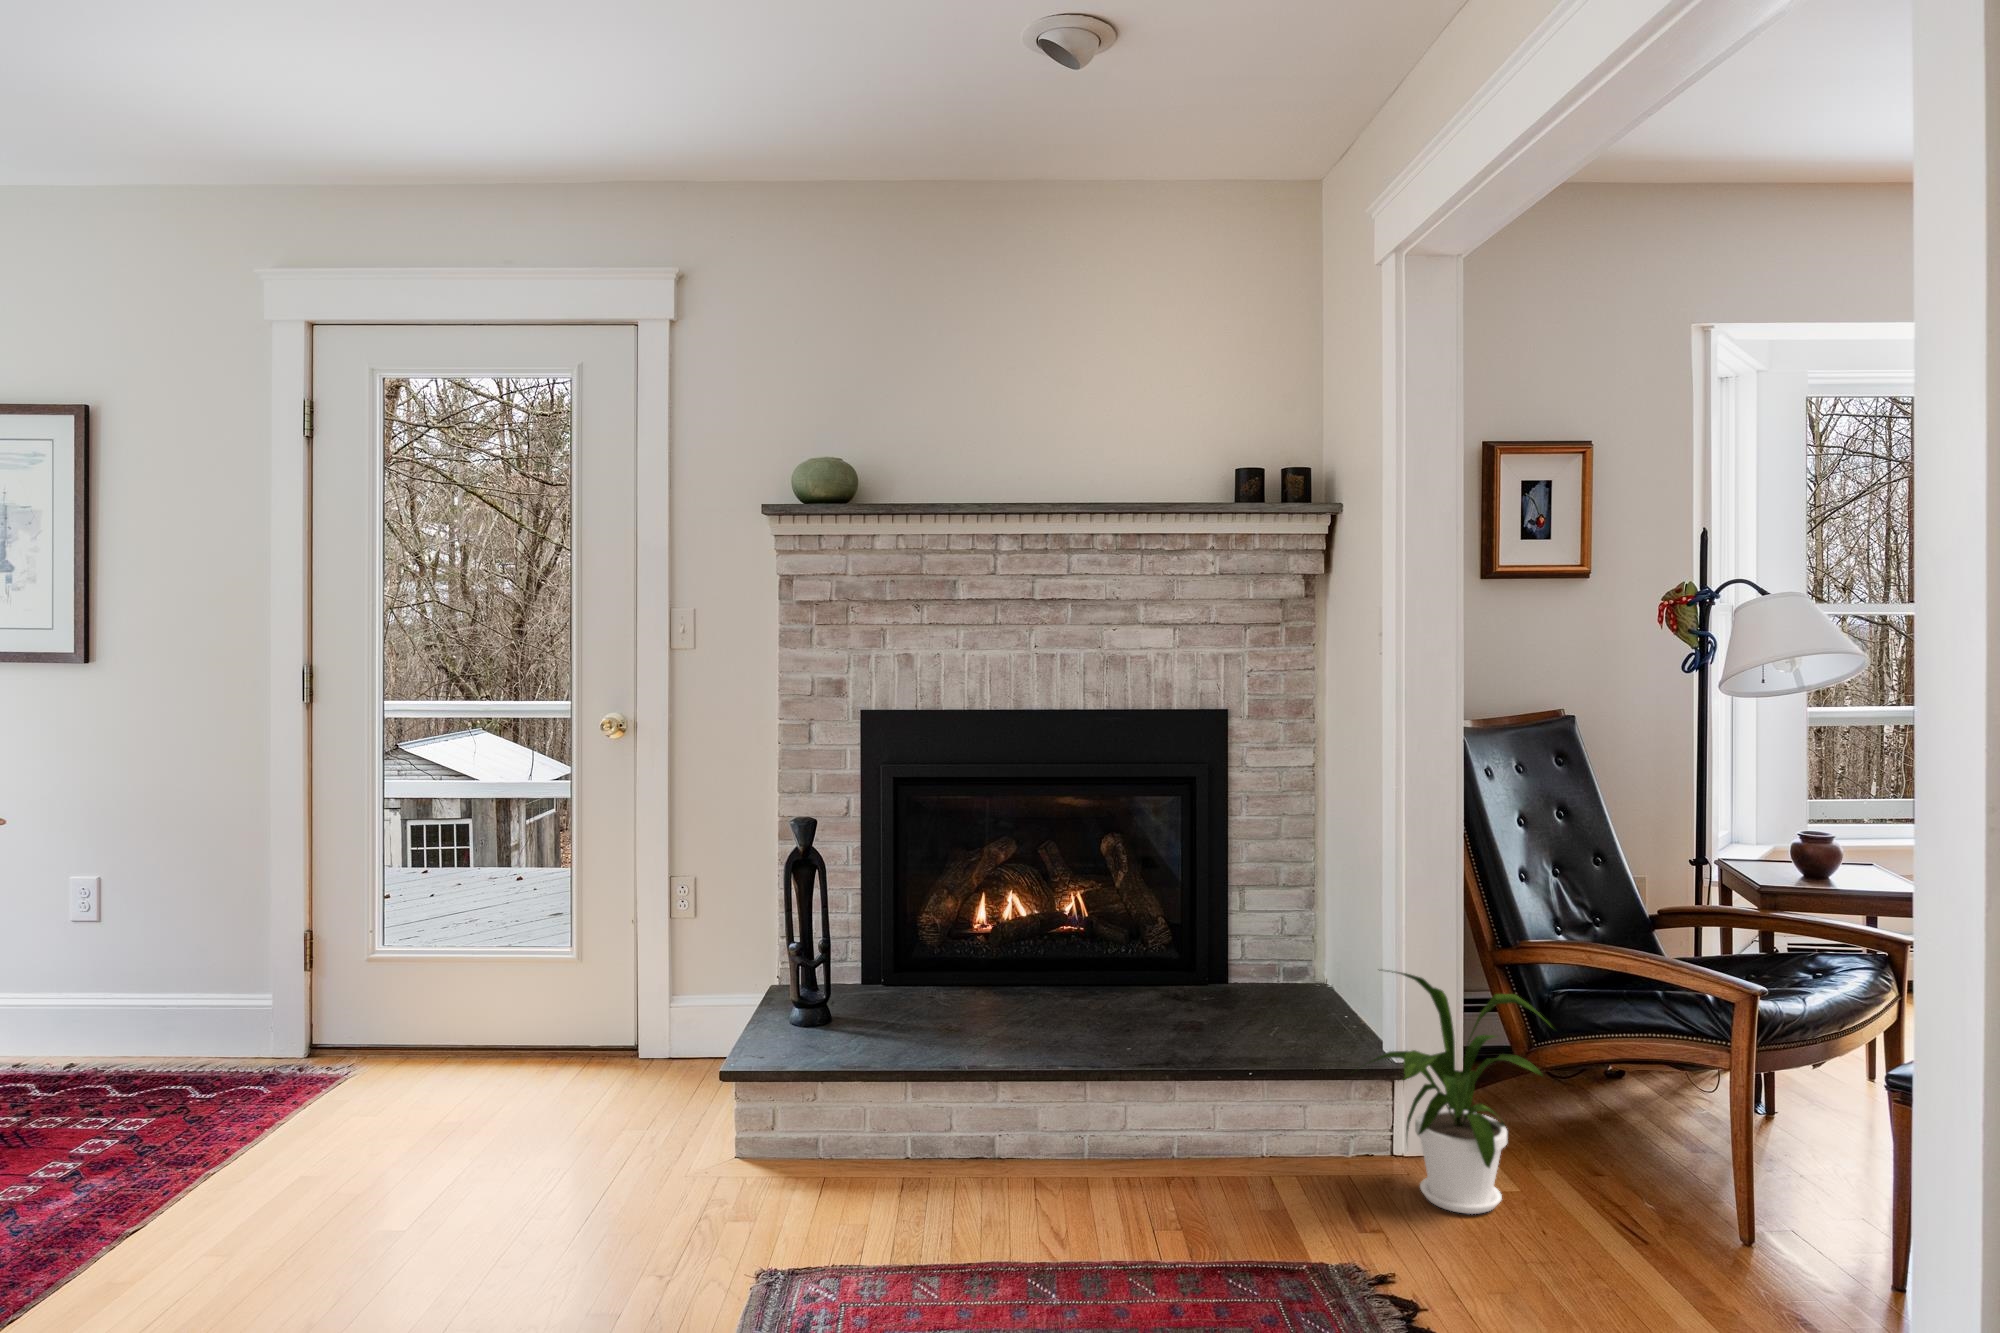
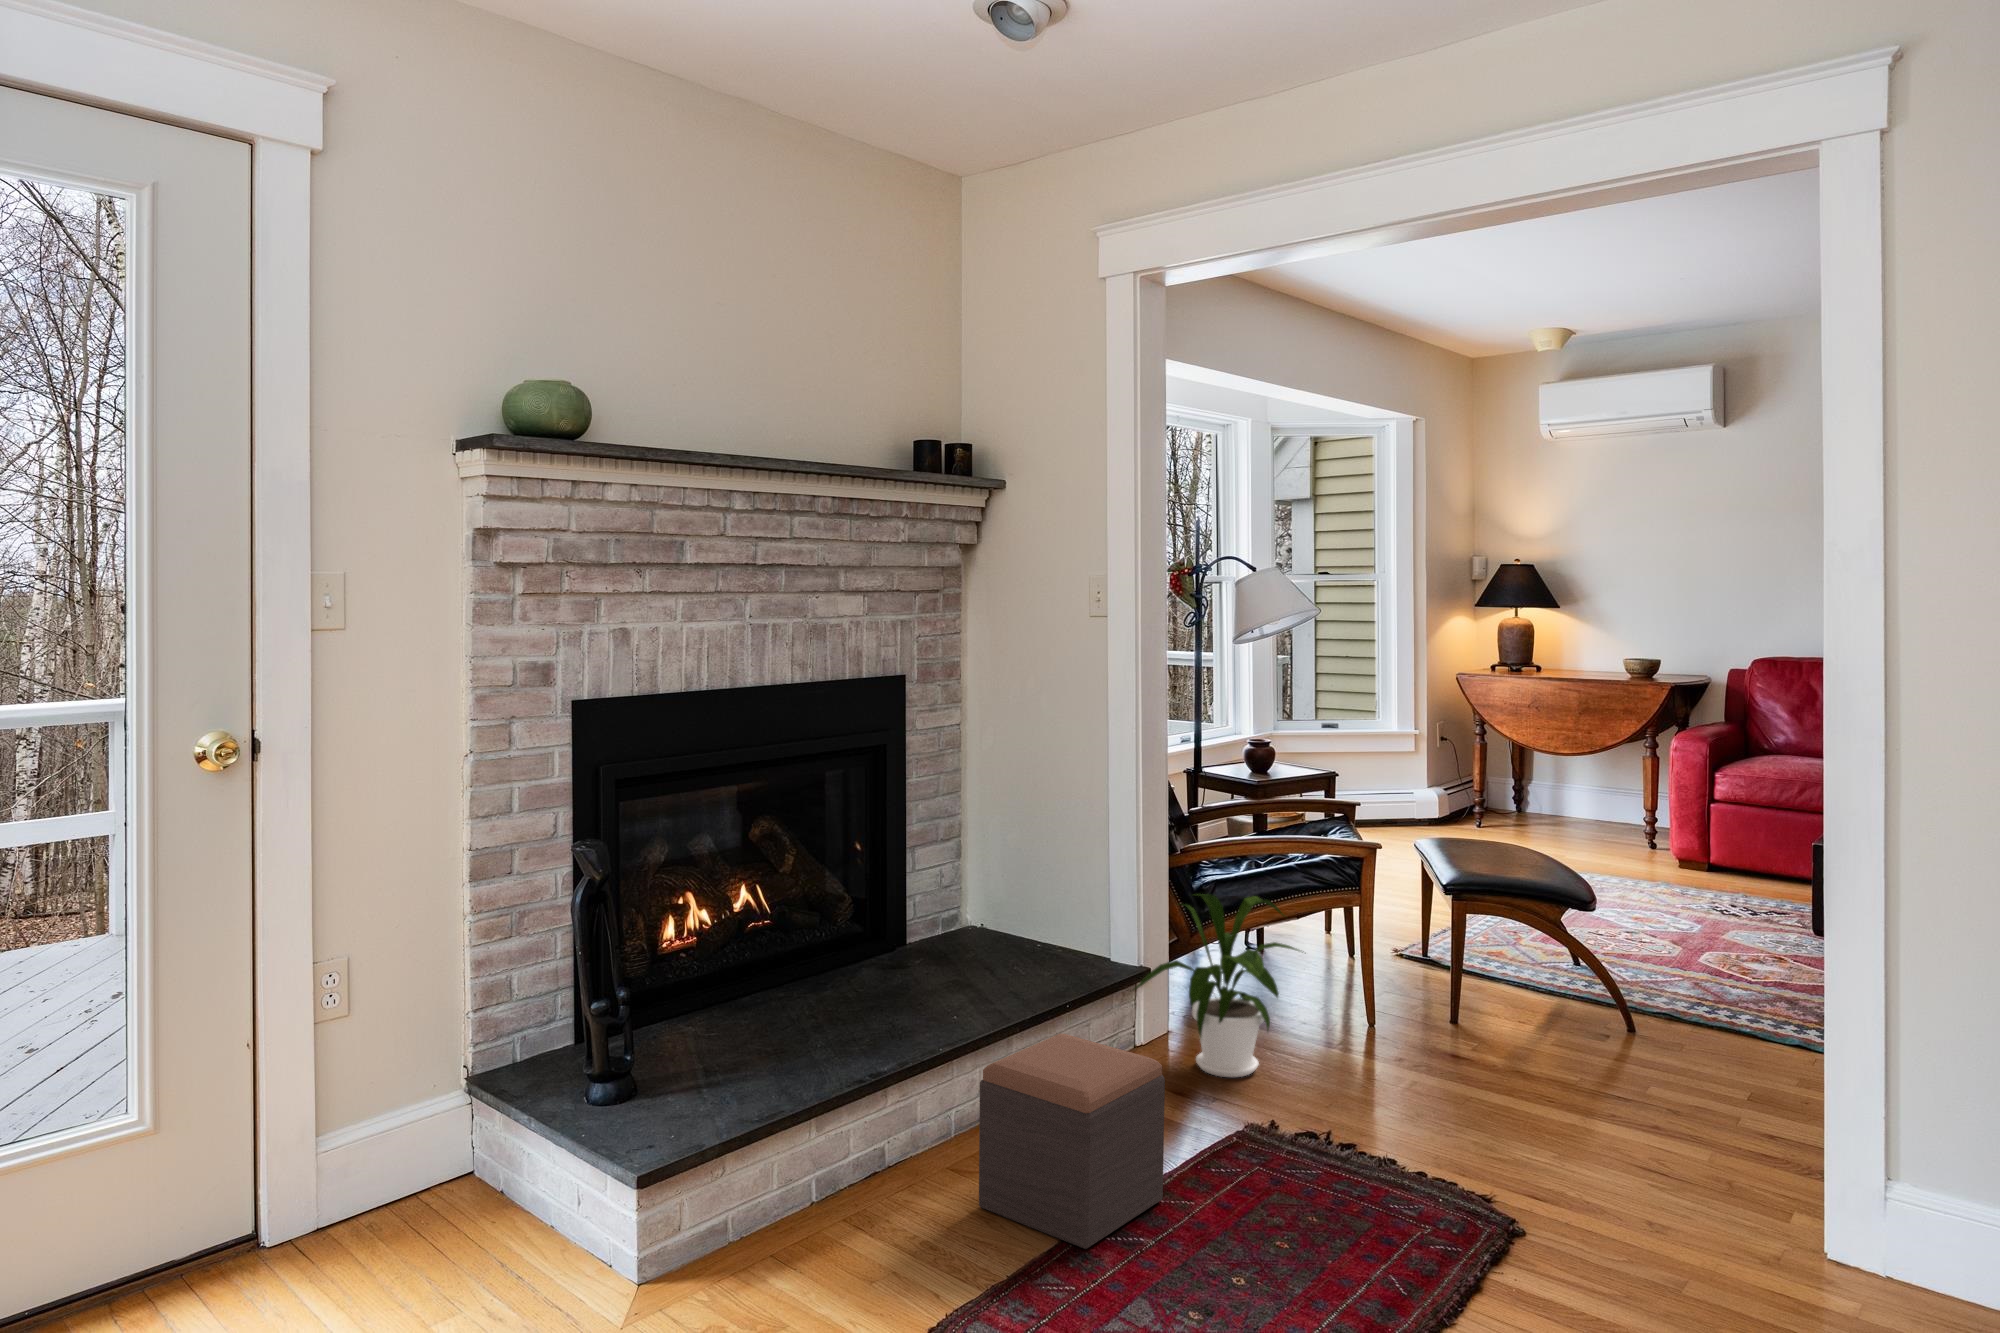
footstool: none [979,1069,1132,1279] -> present [979,1034,1165,1249]

